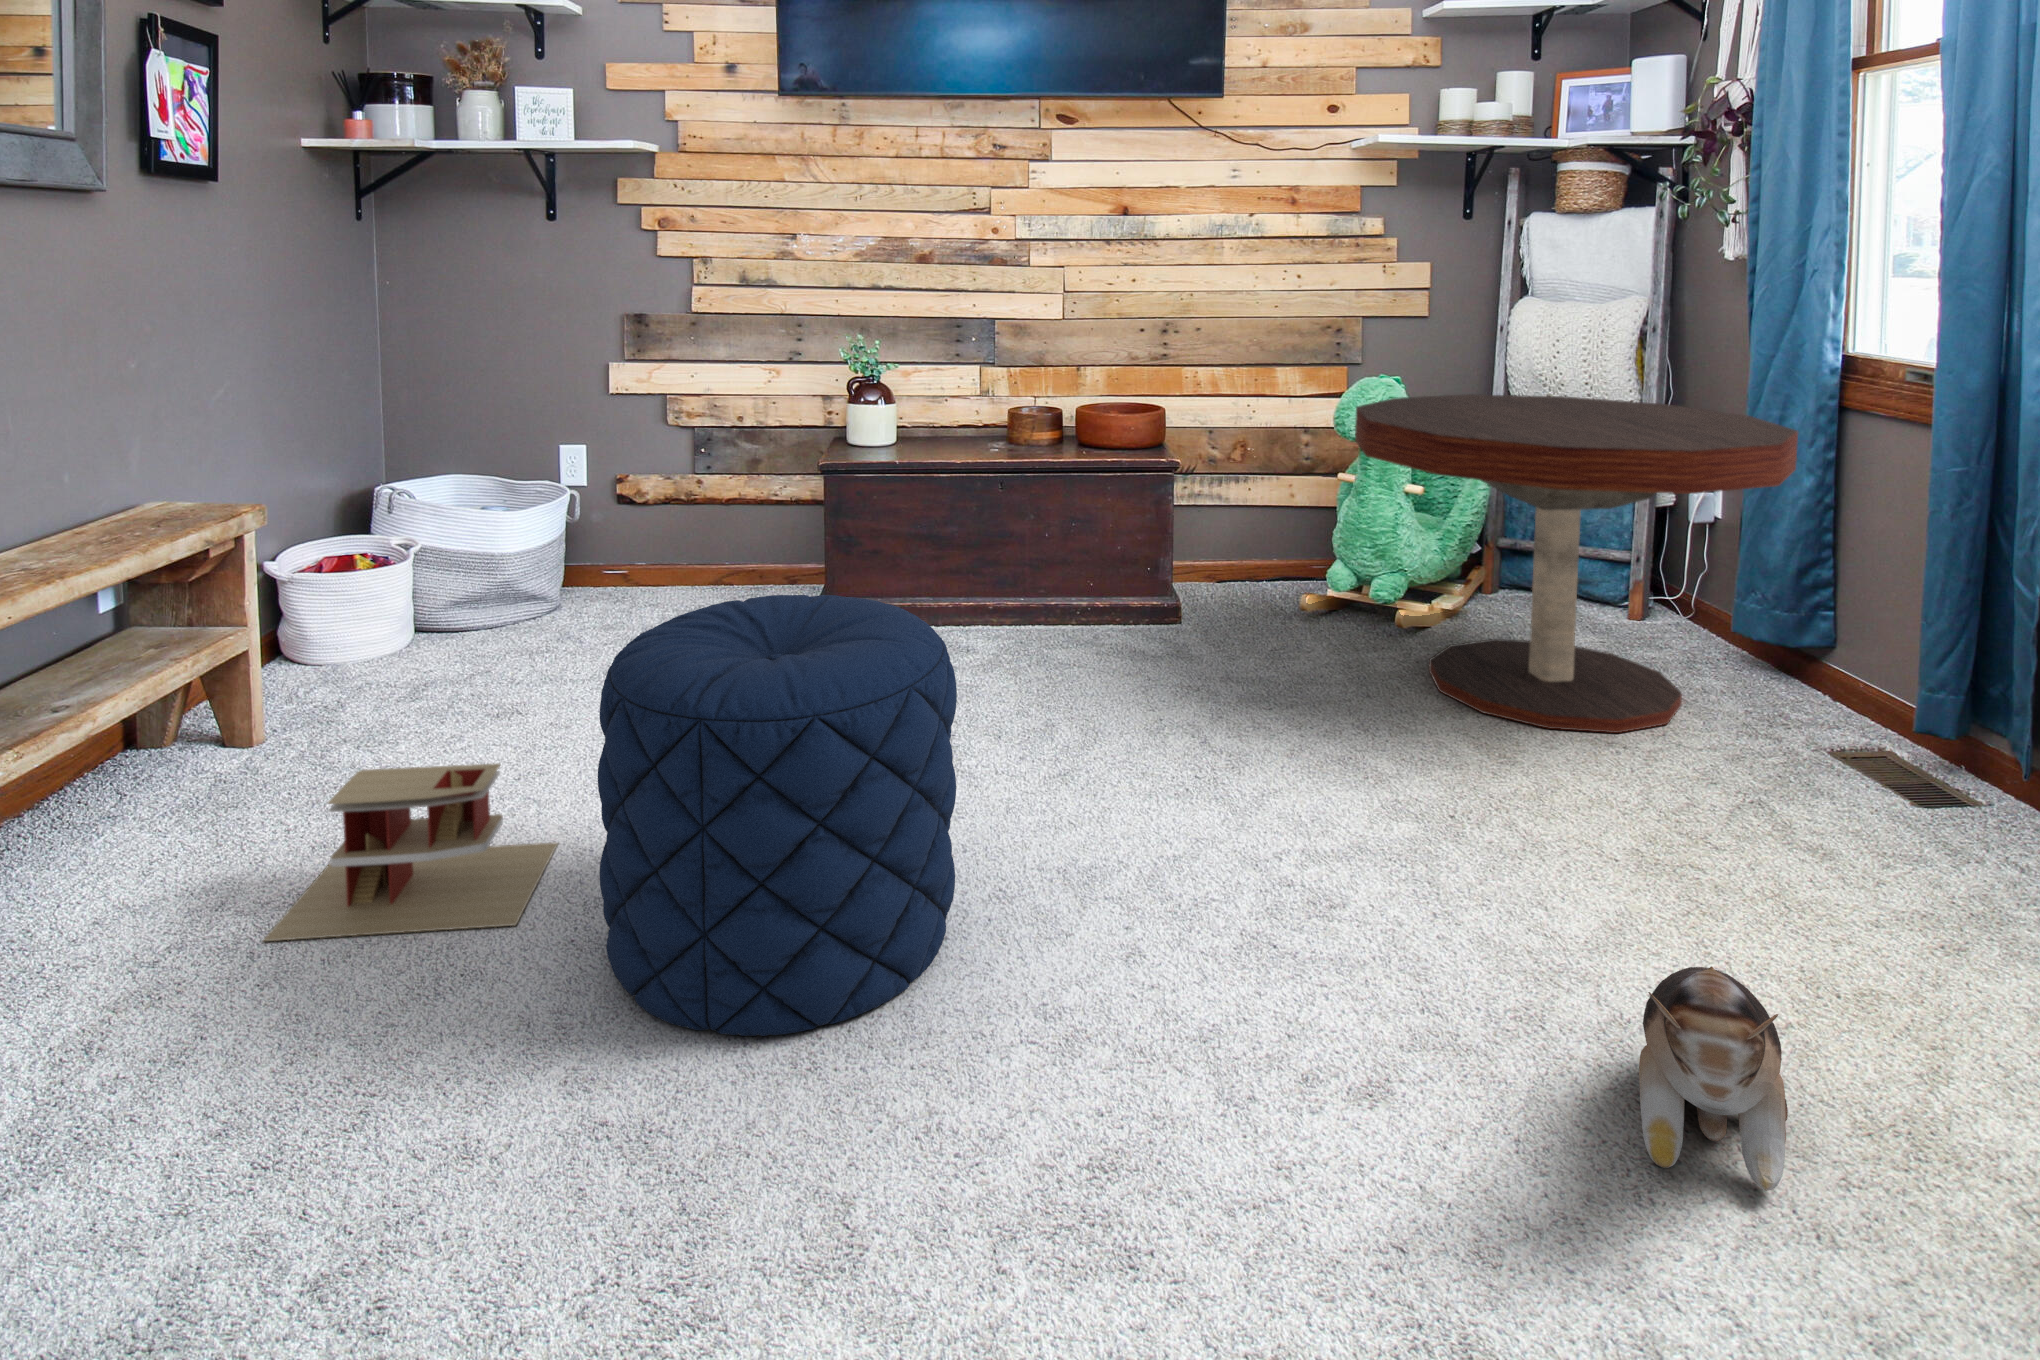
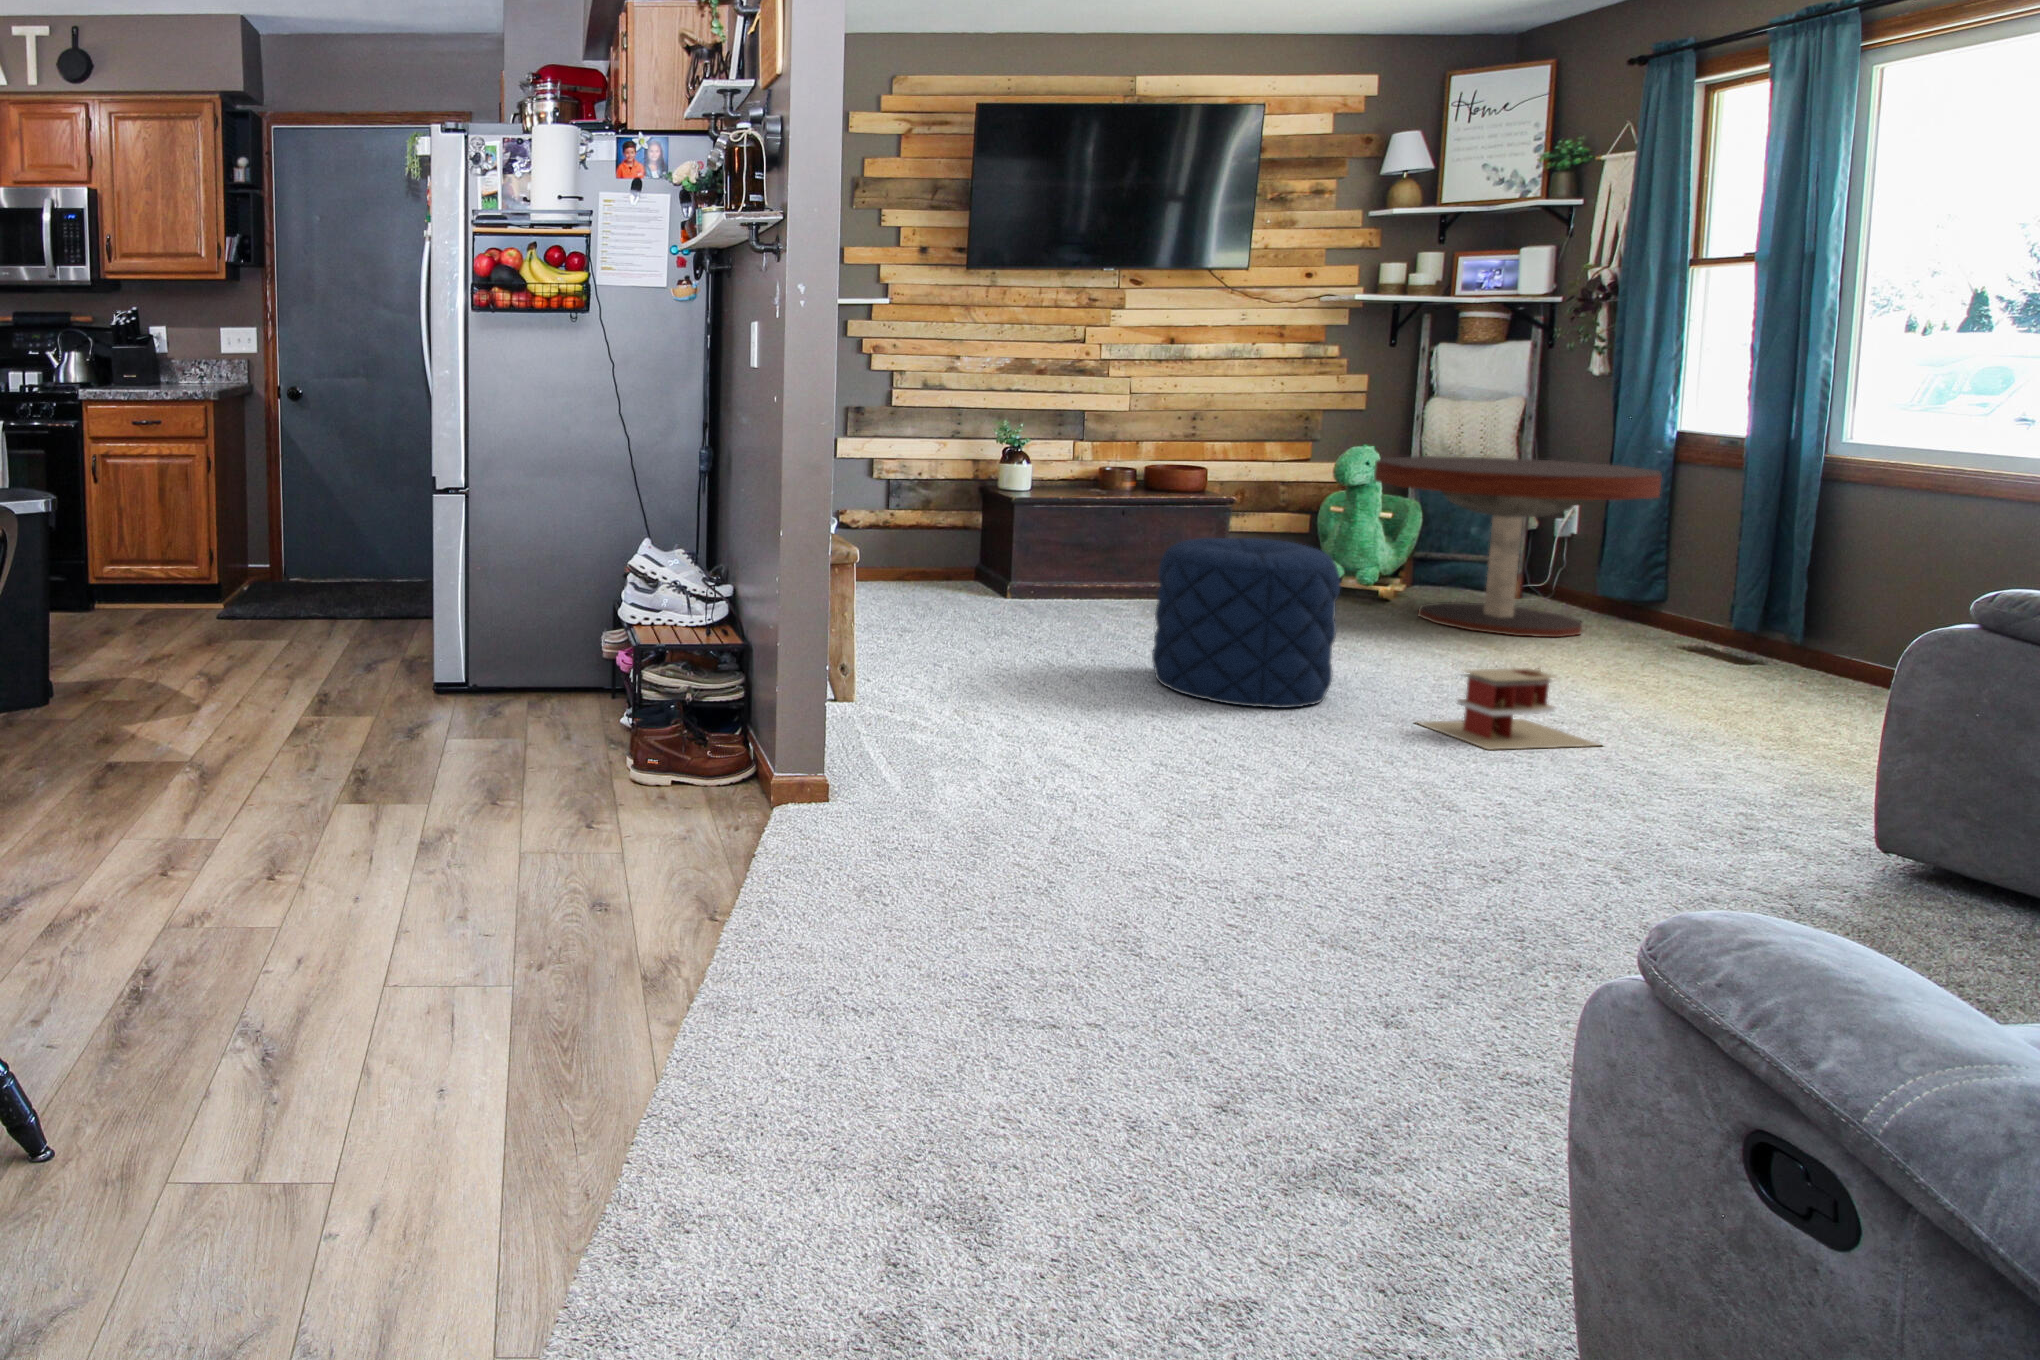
toy house: present [264,763,558,941] -> present [1419,668,1599,750]
plush toy: present [1639,966,1788,1191] -> none [1672,650,1760,735]

